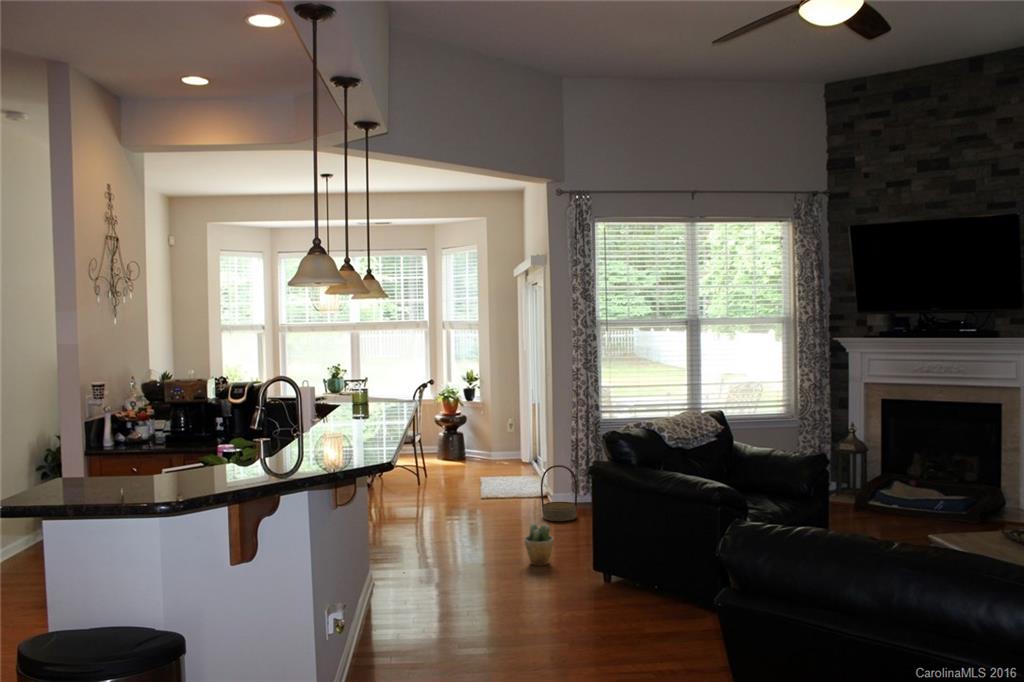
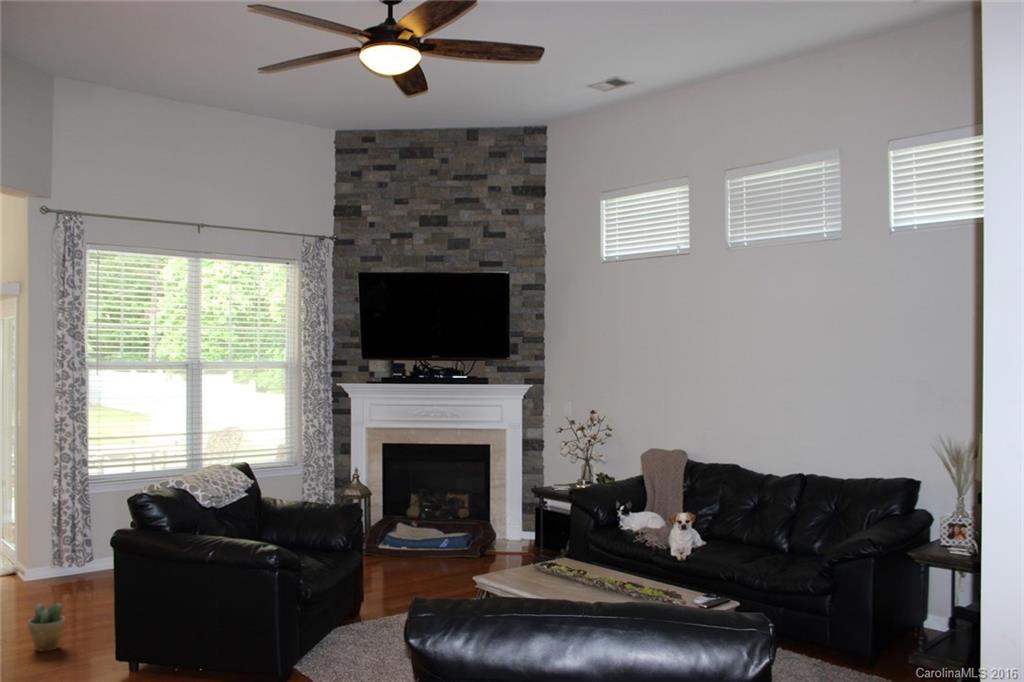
basket: present [541,465,577,521] -> none [18,535,65,602]

